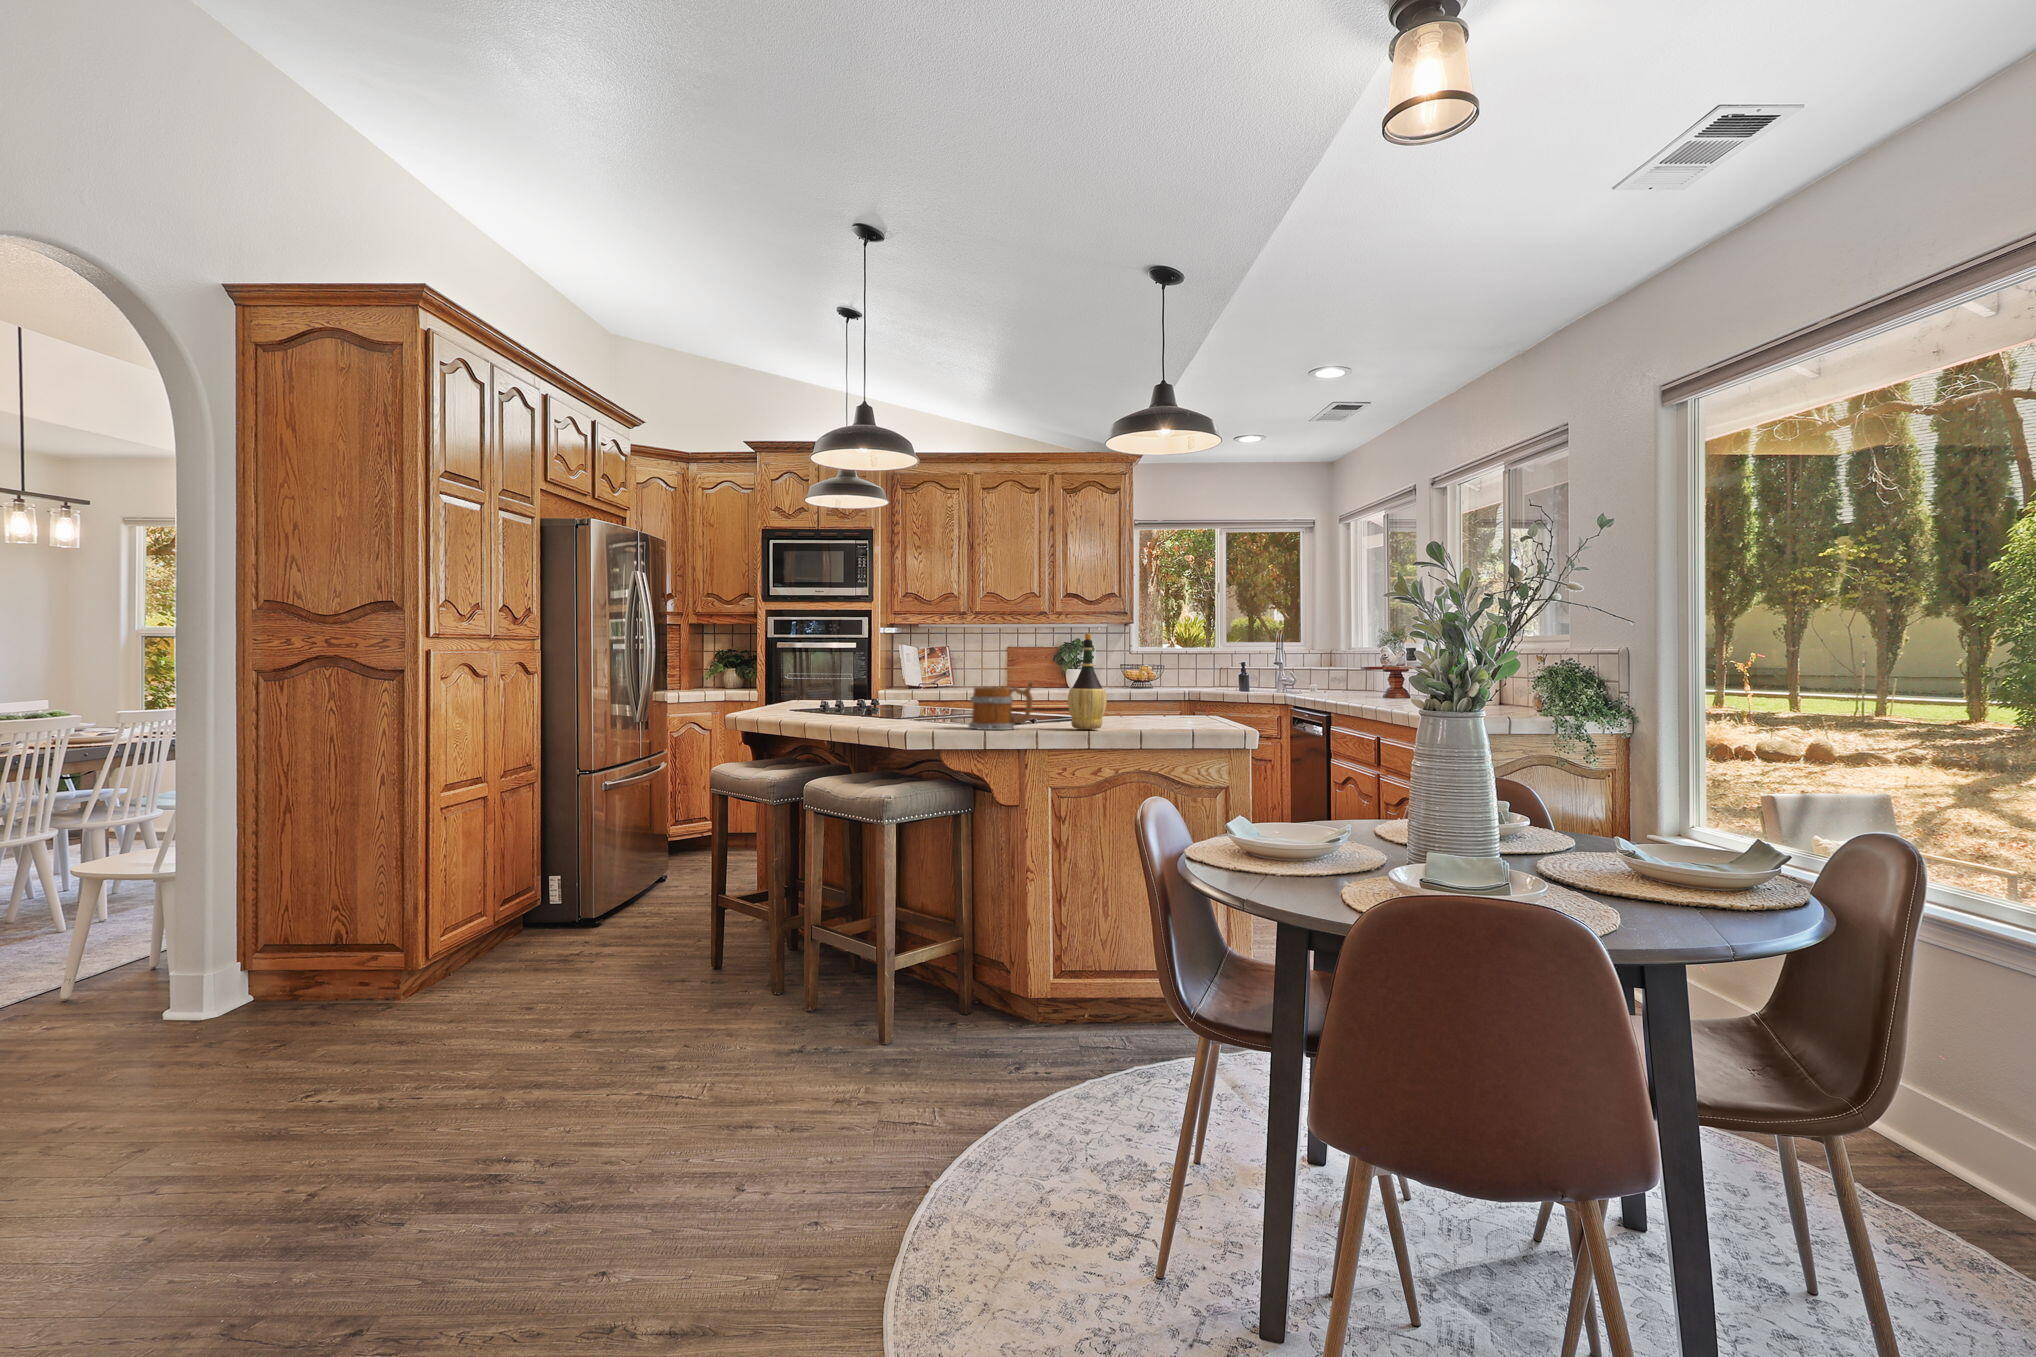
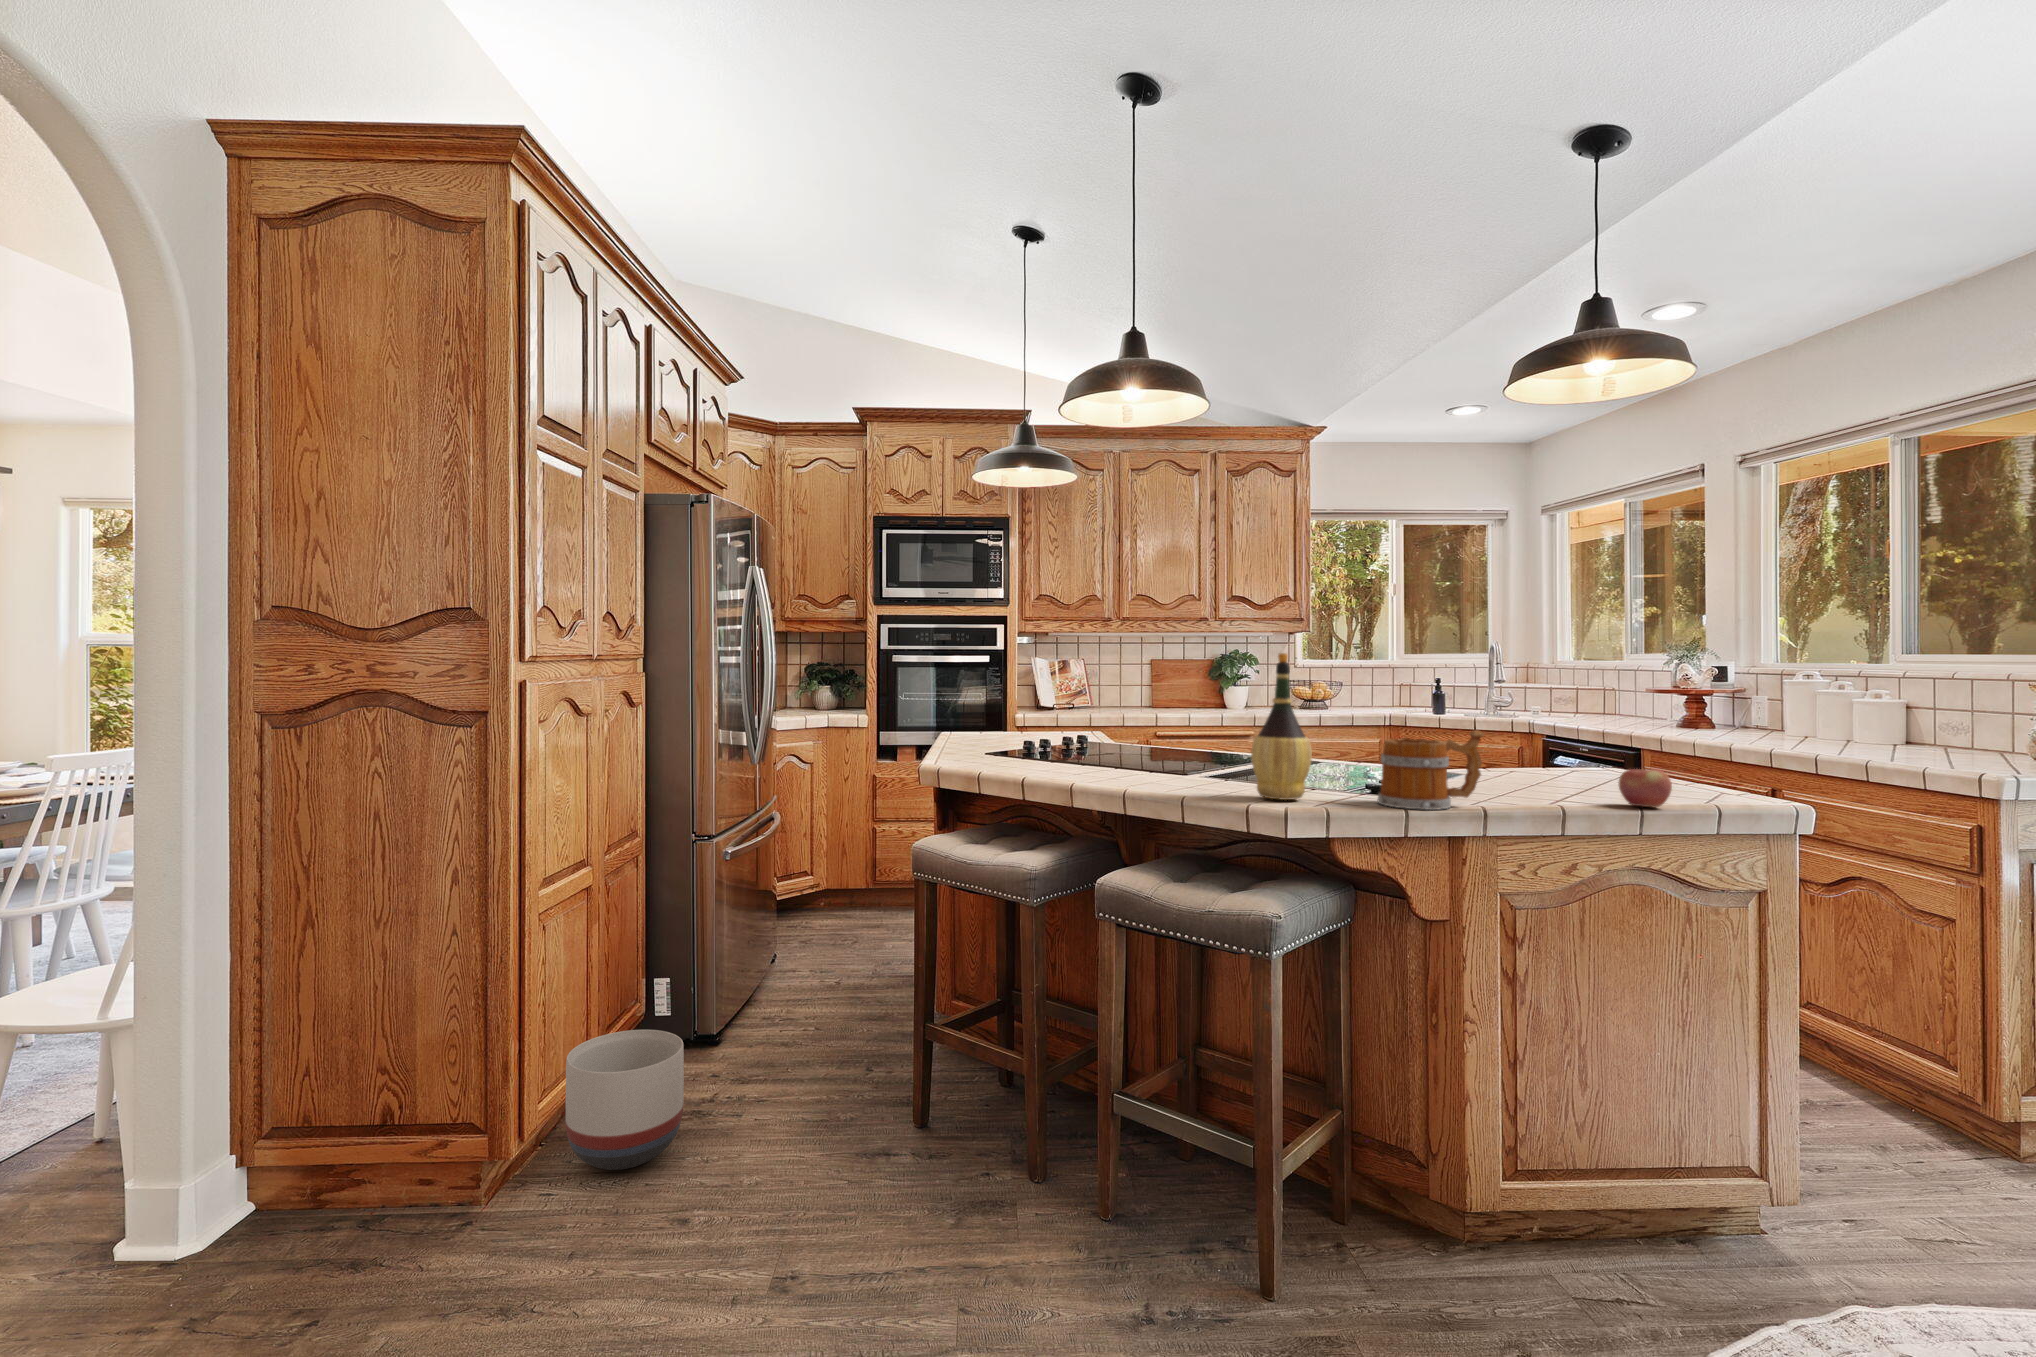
wine bottle: present [1068,634,1107,729] -> present [1251,653,1312,800]
apple: none [1132,706,1161,731] -> present [1618,769,1672,808]
planter: none [463,897,548,984] -> present [566,1030,684,1170]

